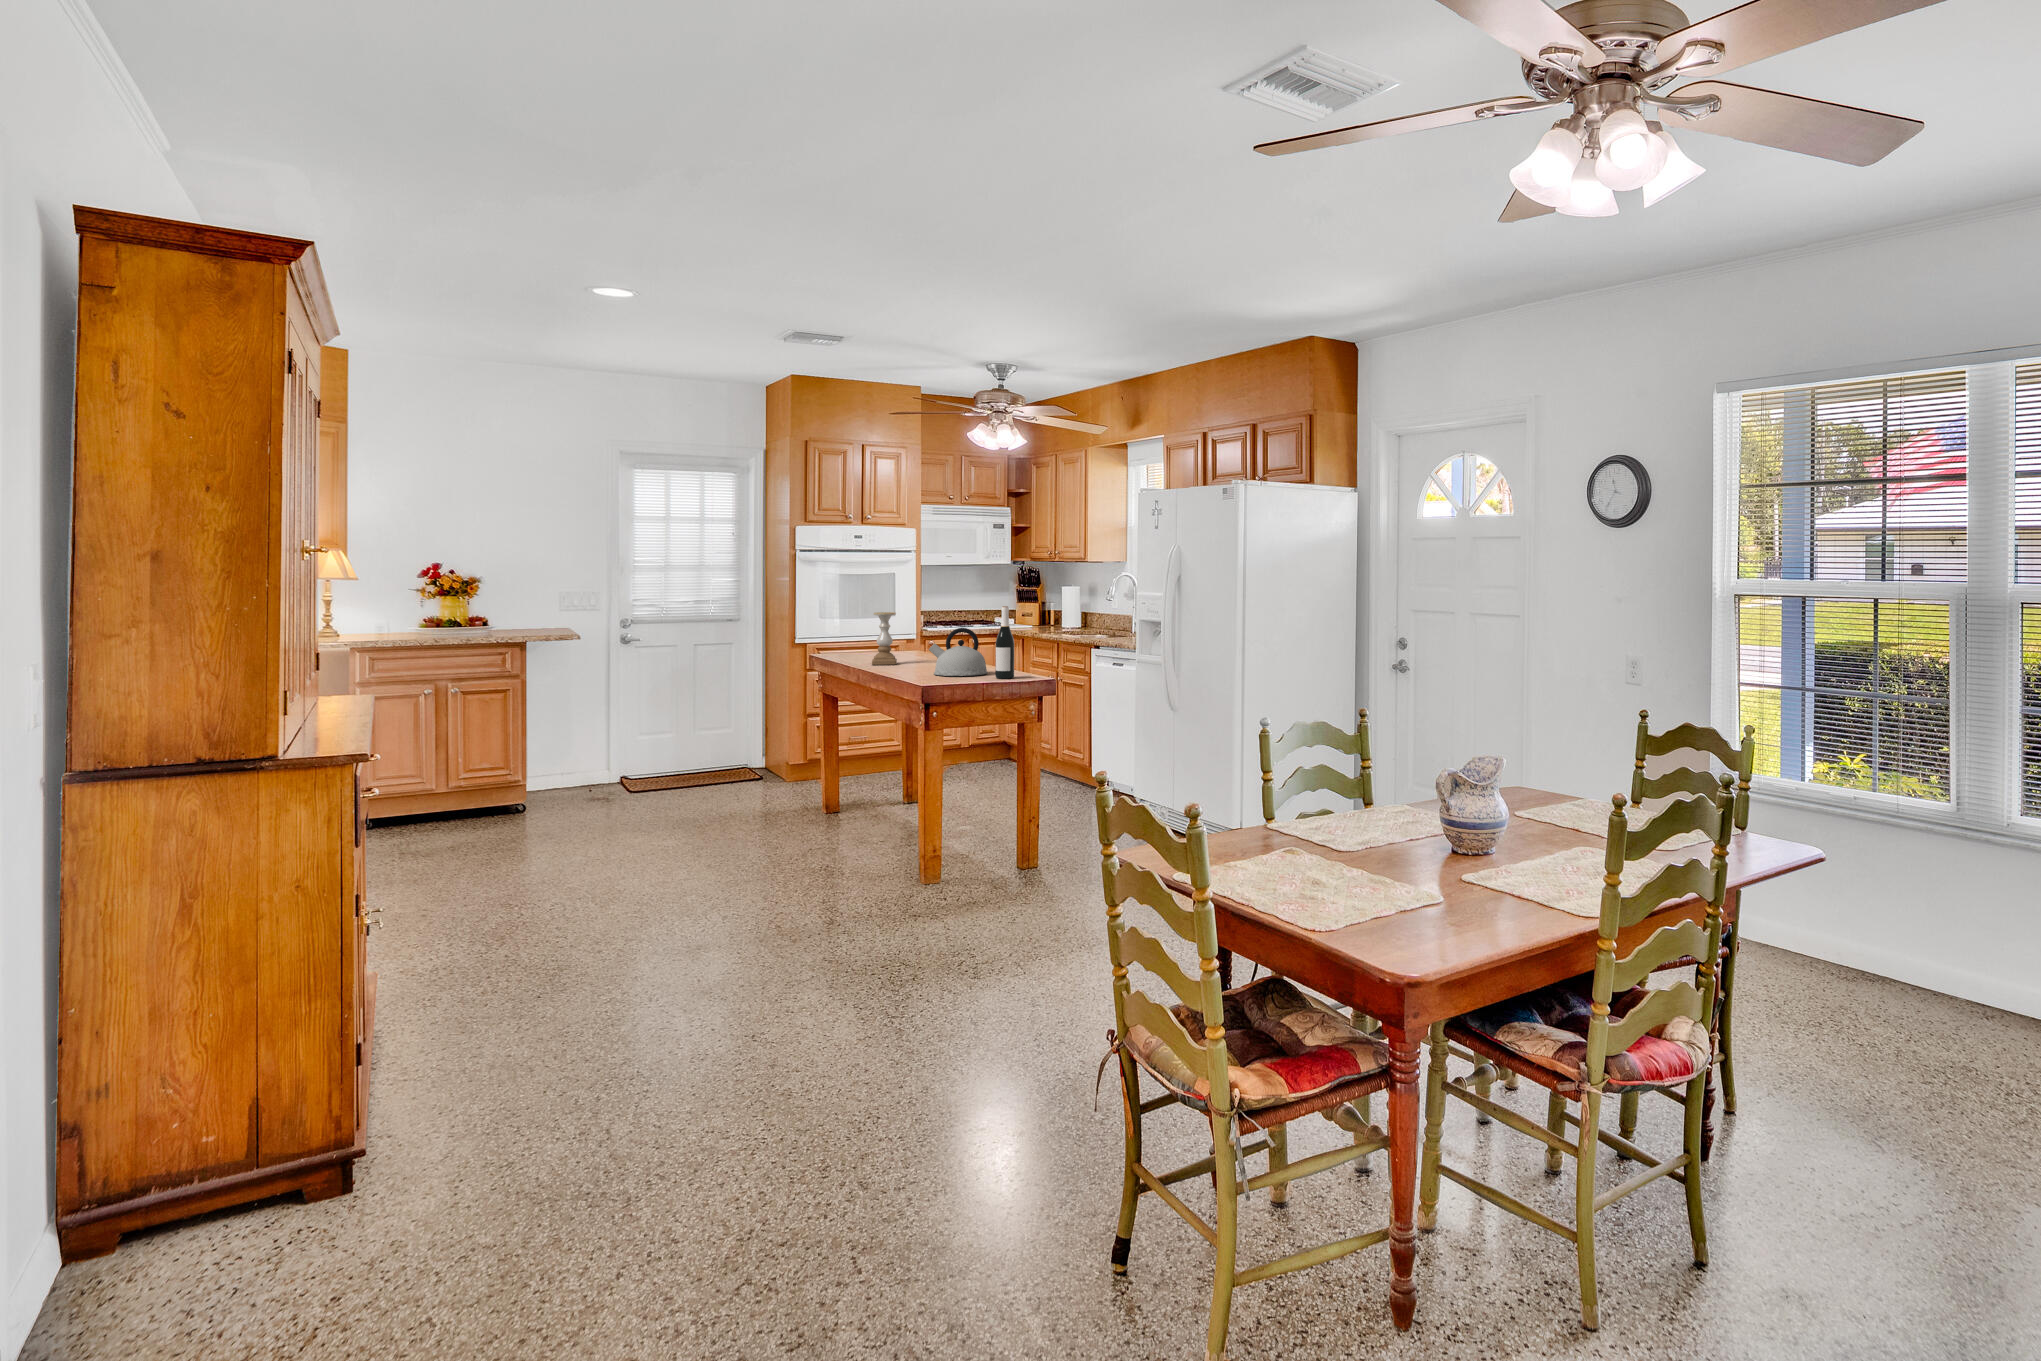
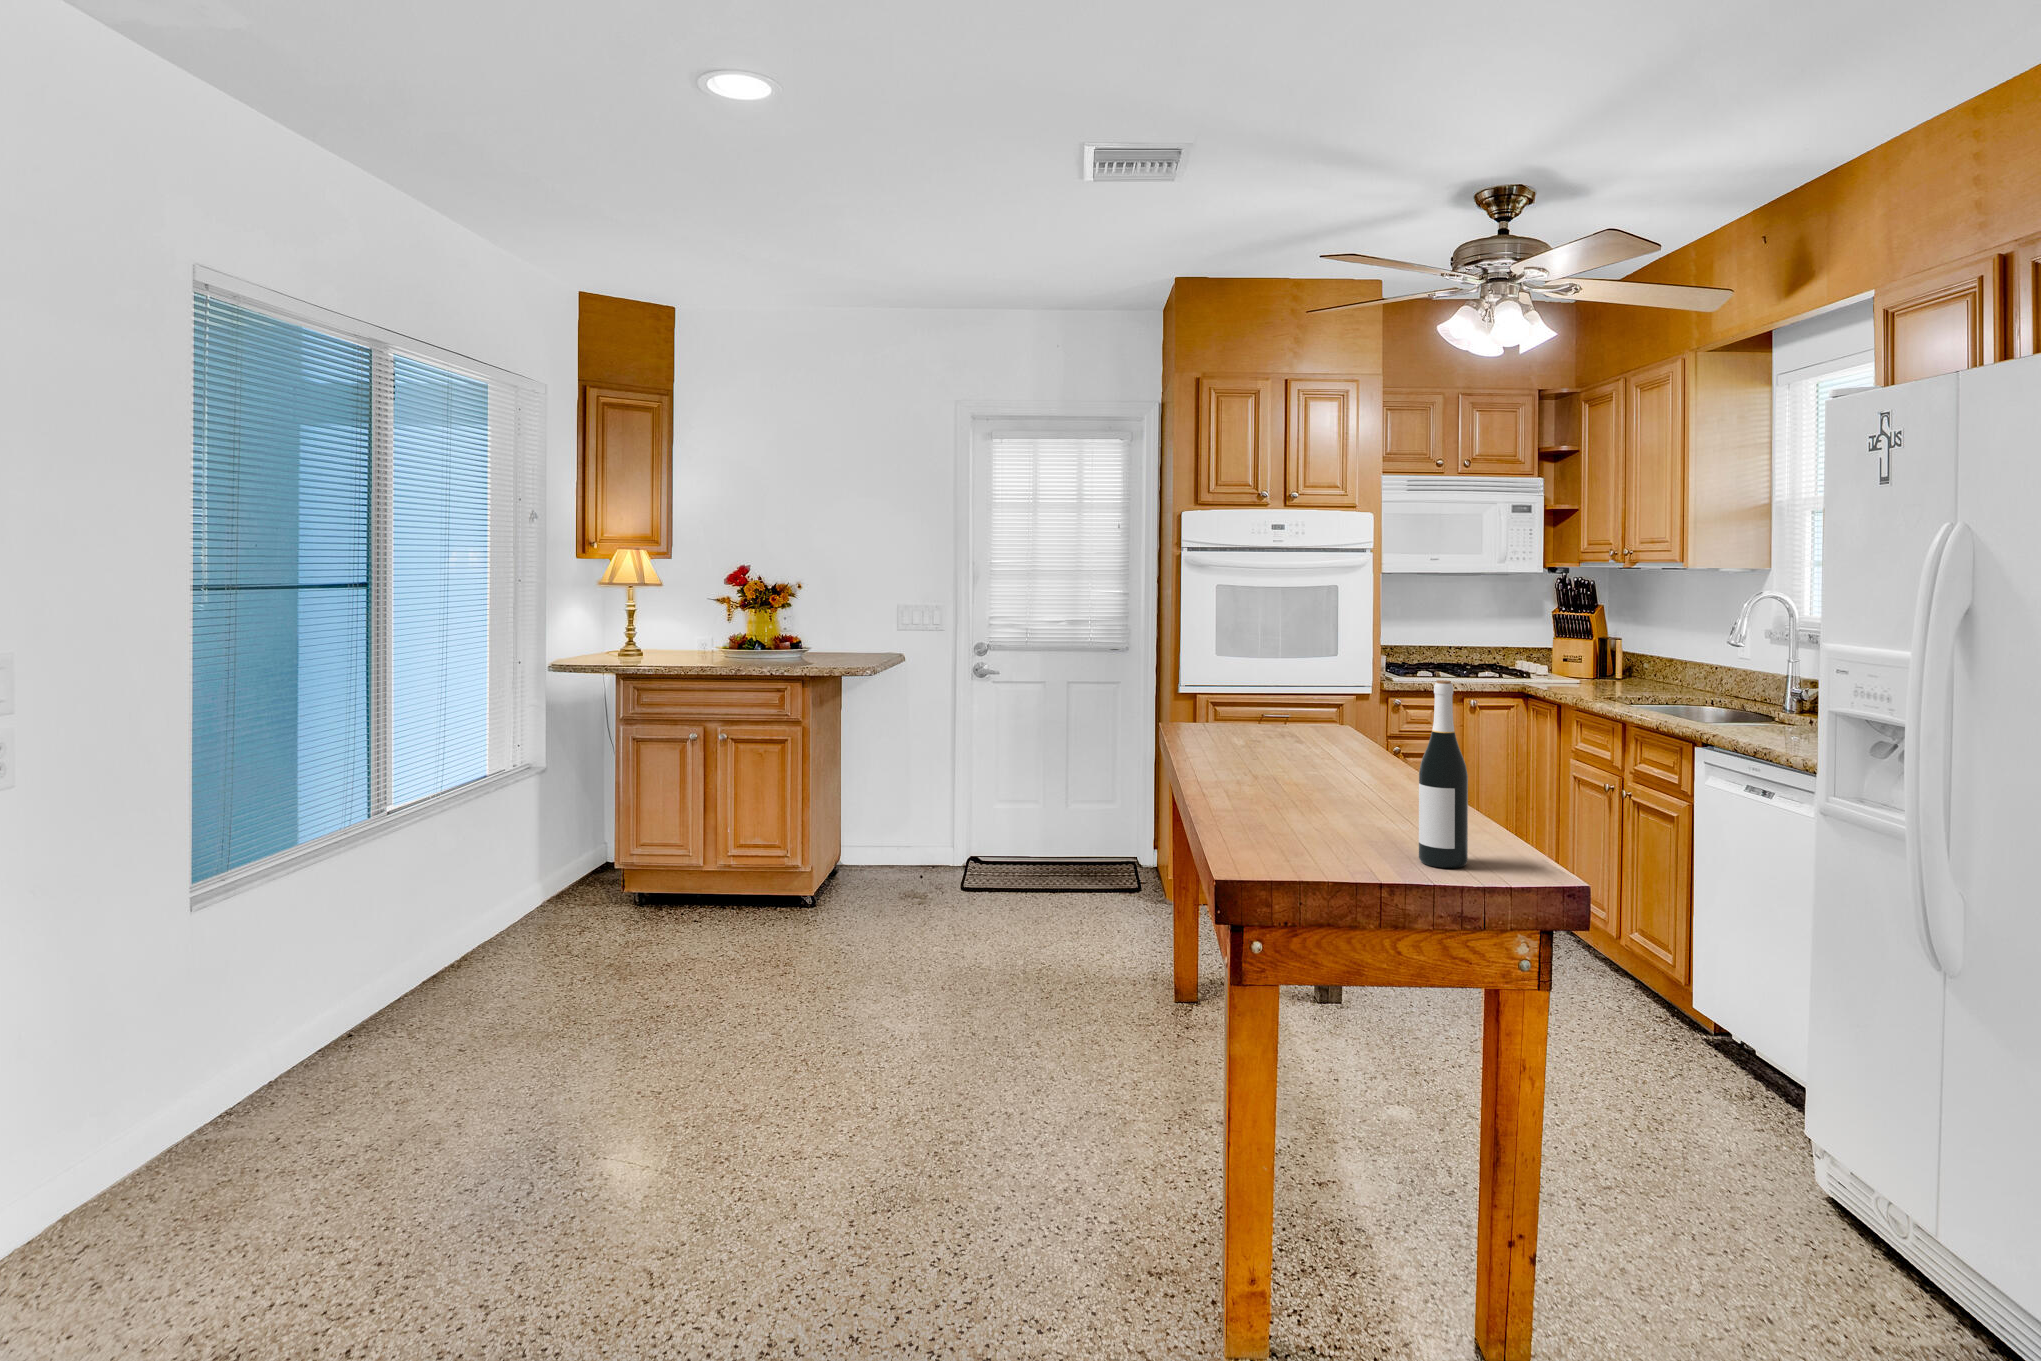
candle holder: present [872,612,897,665] -> none [1203,665,1257,774]
kettle: present [929,628,988,676] -> none [1276,721,1413,842]

